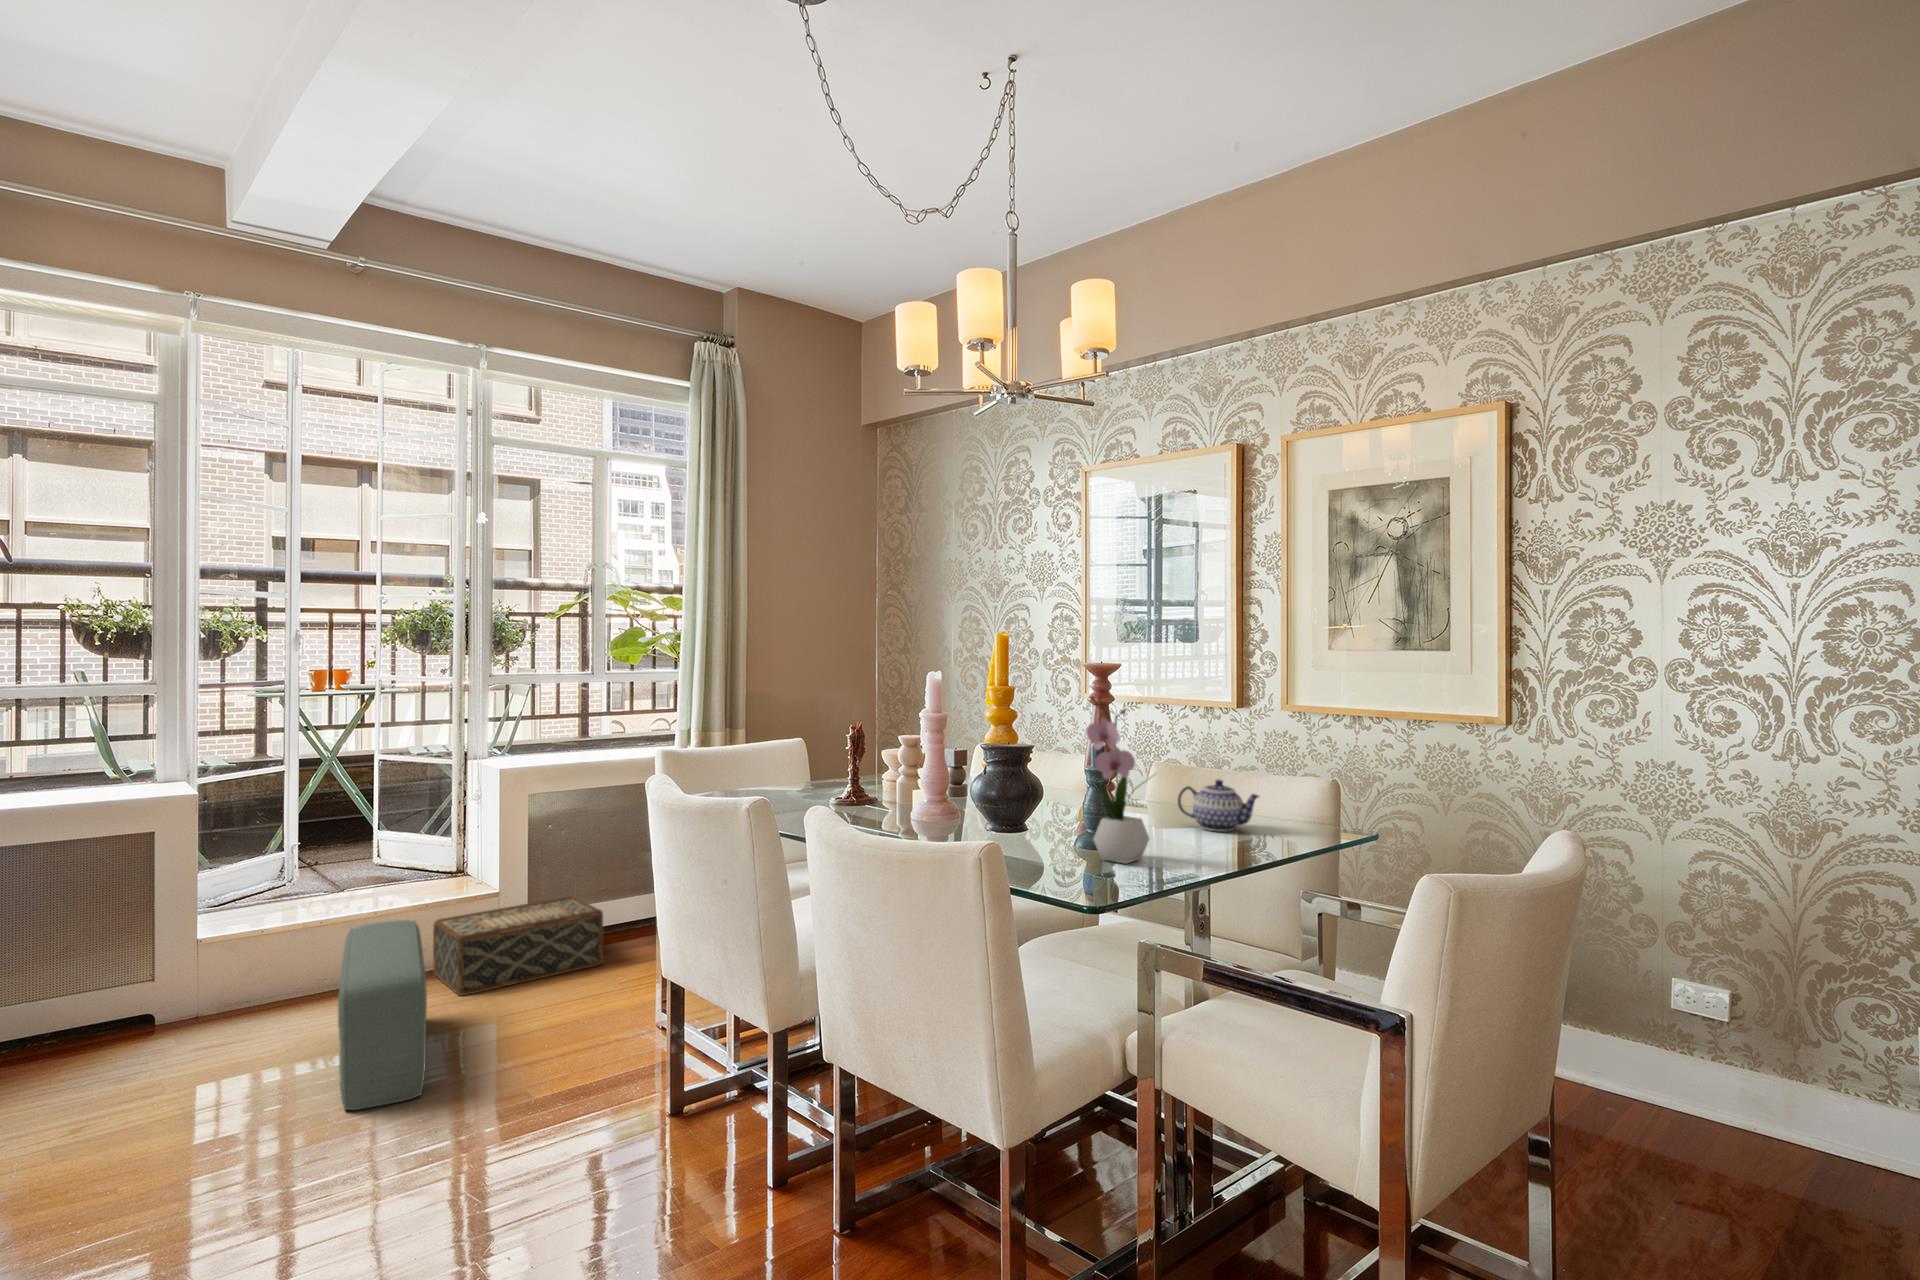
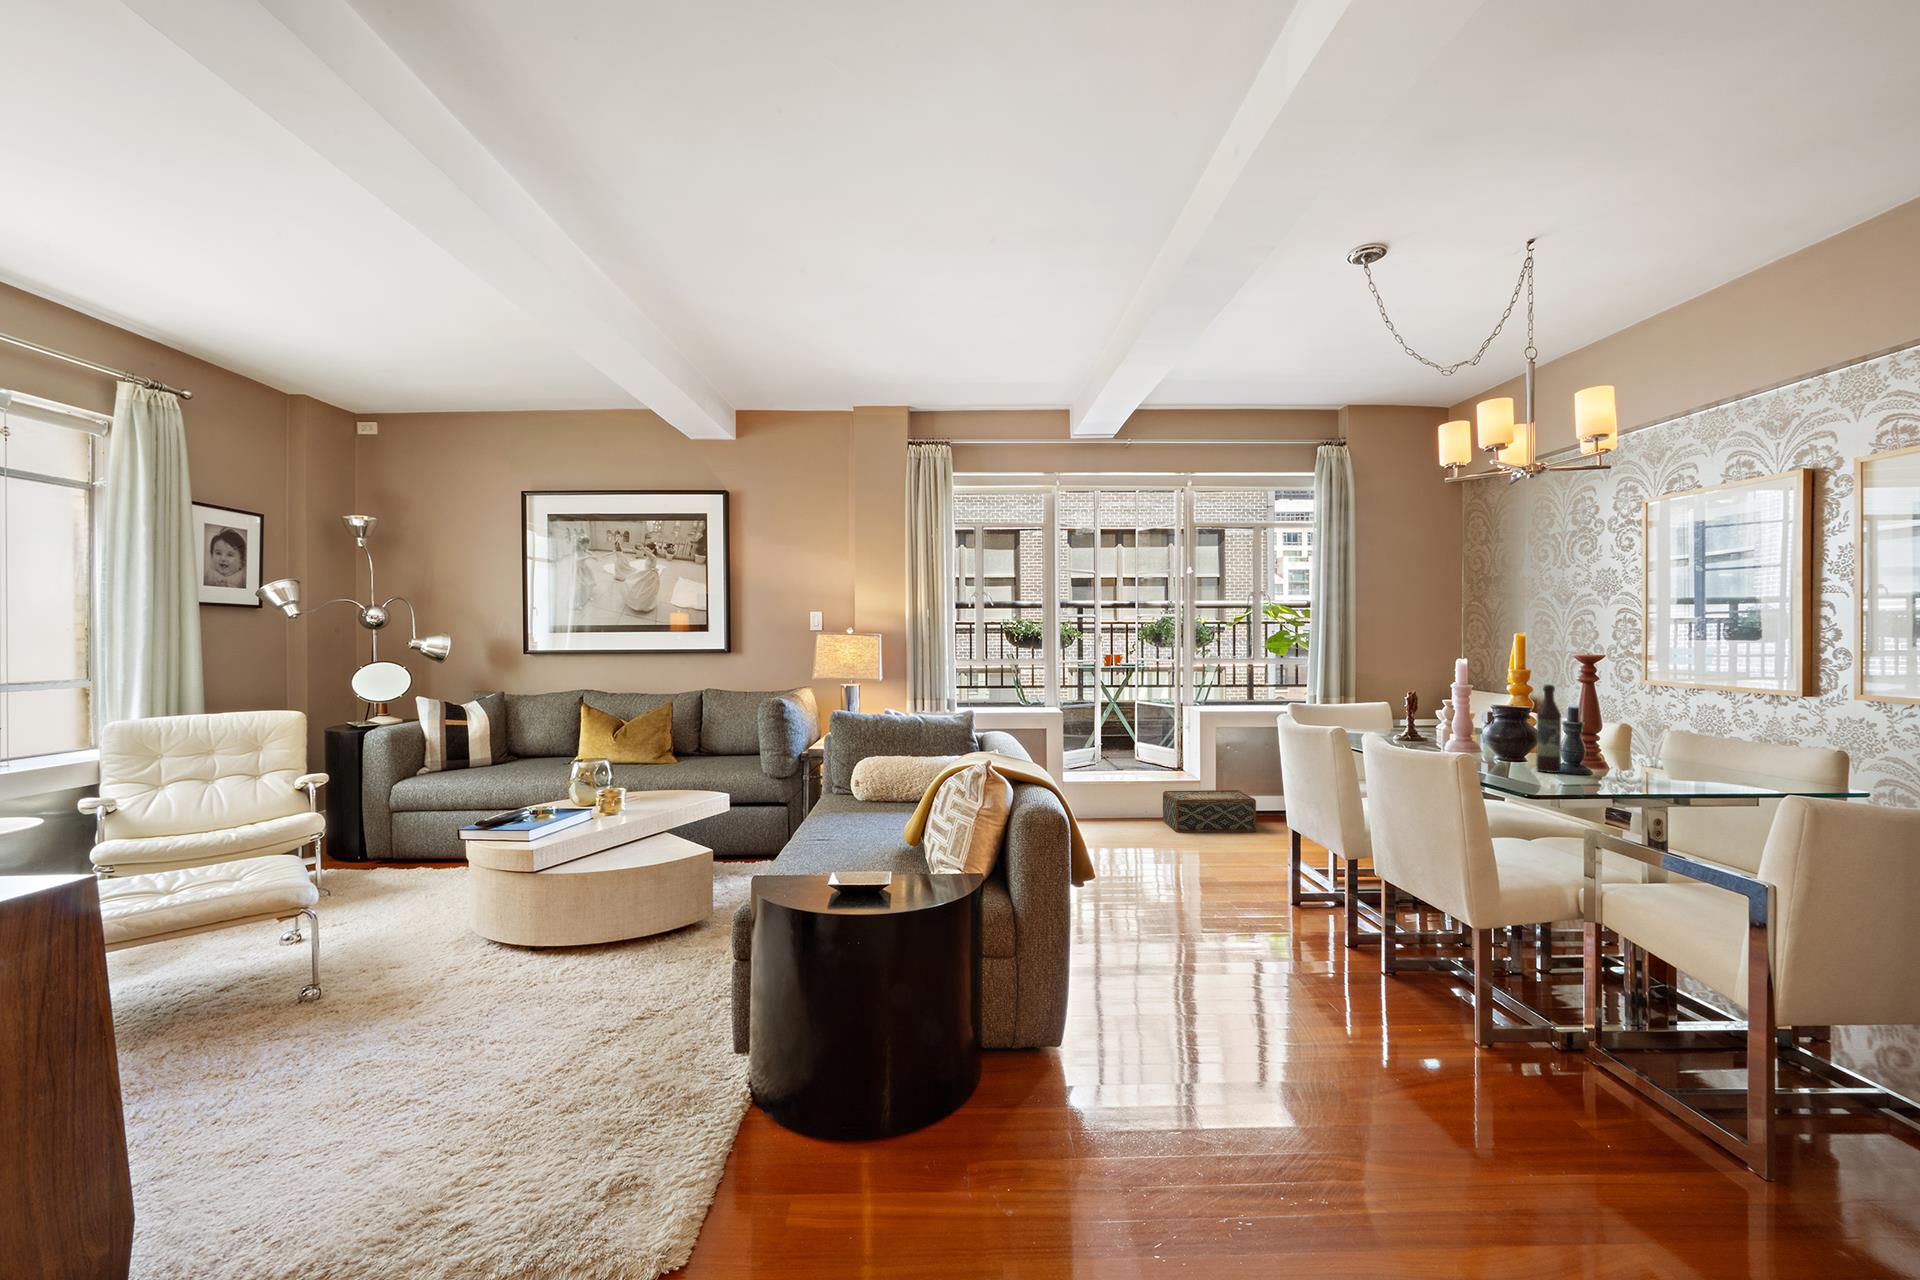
flower arrangement: present [1087,695,1149,864] -> none [1559,675,1623,787]
wine bottle: none [1042,709,1072,842] -> present [1536,685,1561,773]
teapot: present [1178,779,1259,831] -> none [1672,743,1751,782]
pouf: present [338,920,427,1110] -> none [1123,784,1161,869]

